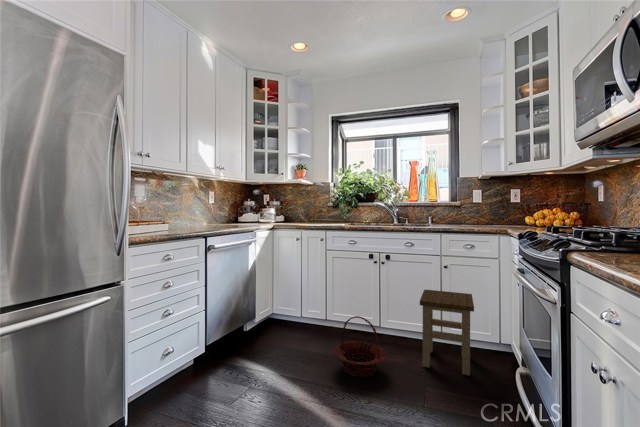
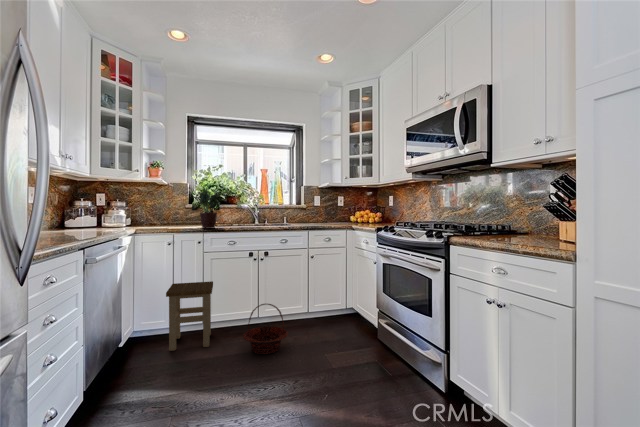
potted plant: none [318,186,342,227] -> present [197,189,220,229]
stool: present [420,290,474,375] -> present [166,281,213,351]

